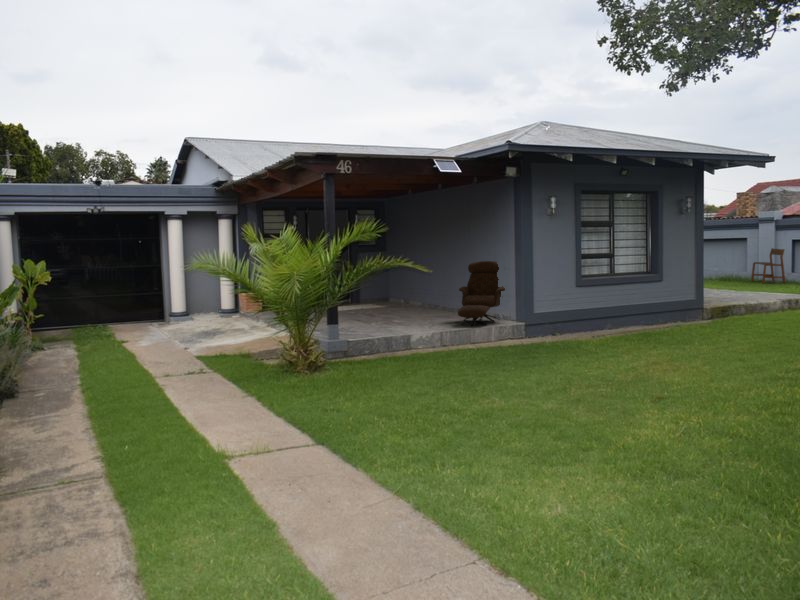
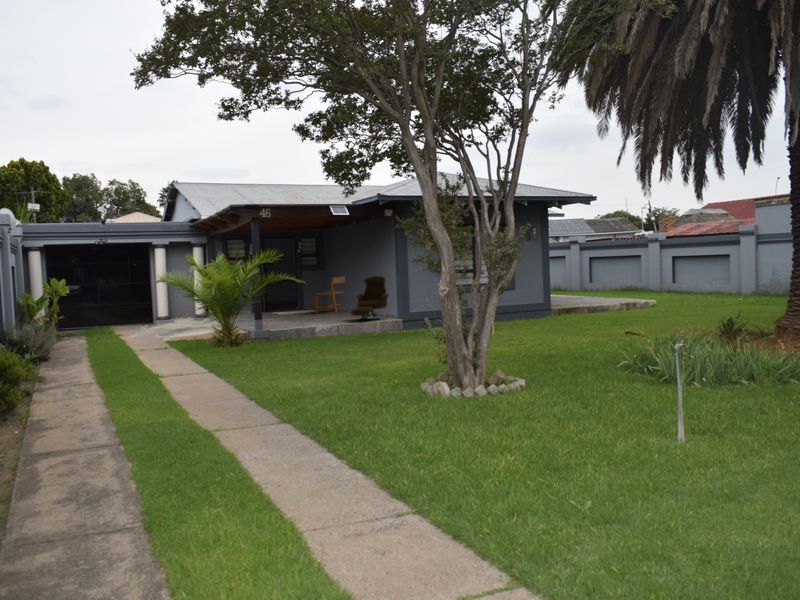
bench: present [751,248,785,283] -> present [315,277,345,313]

